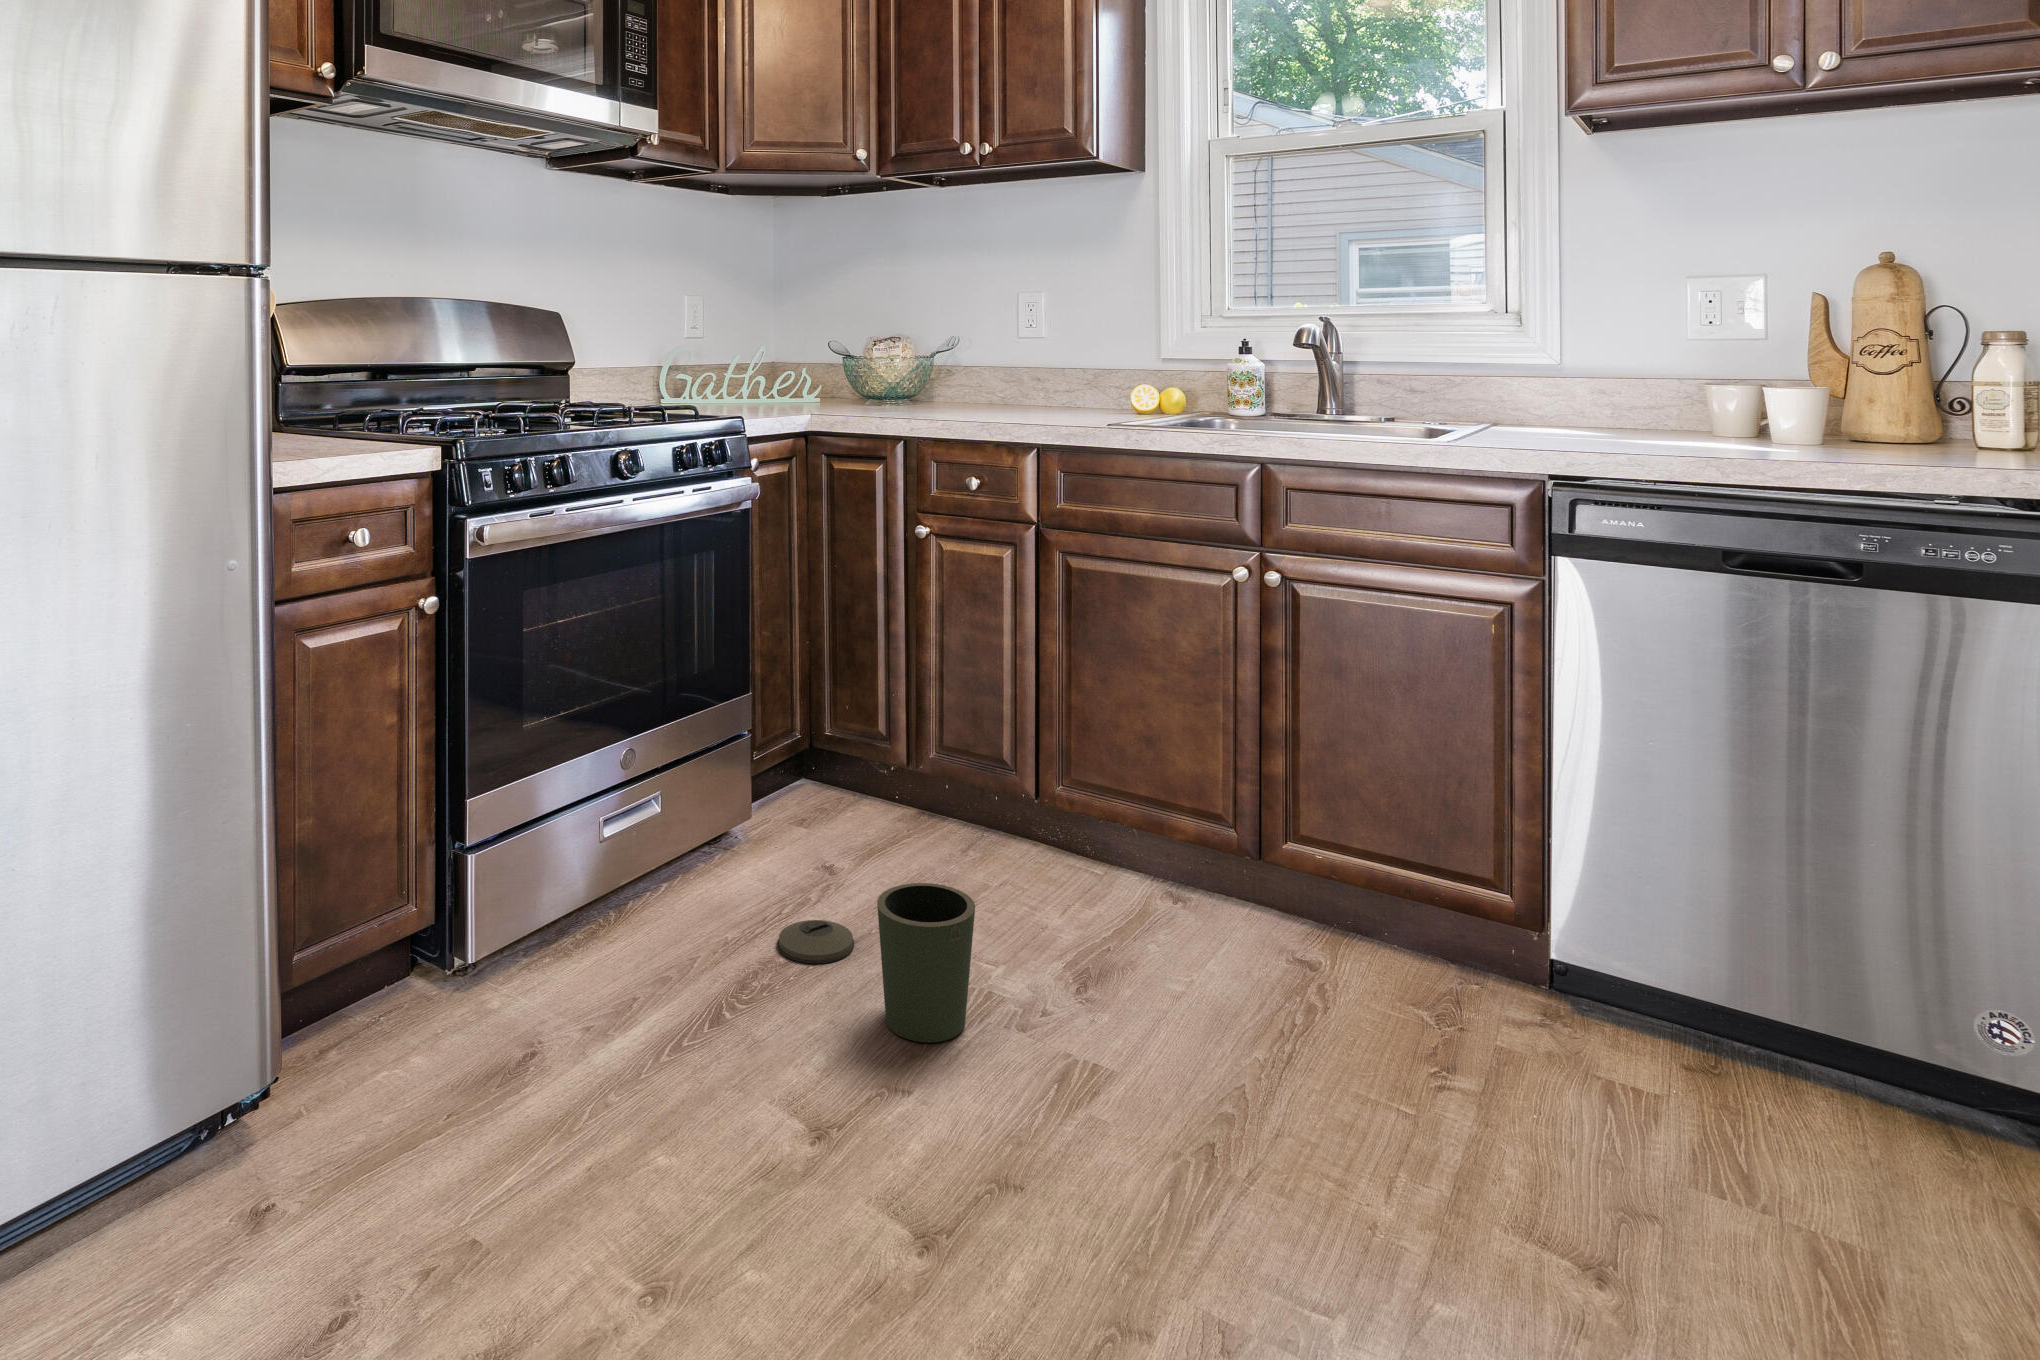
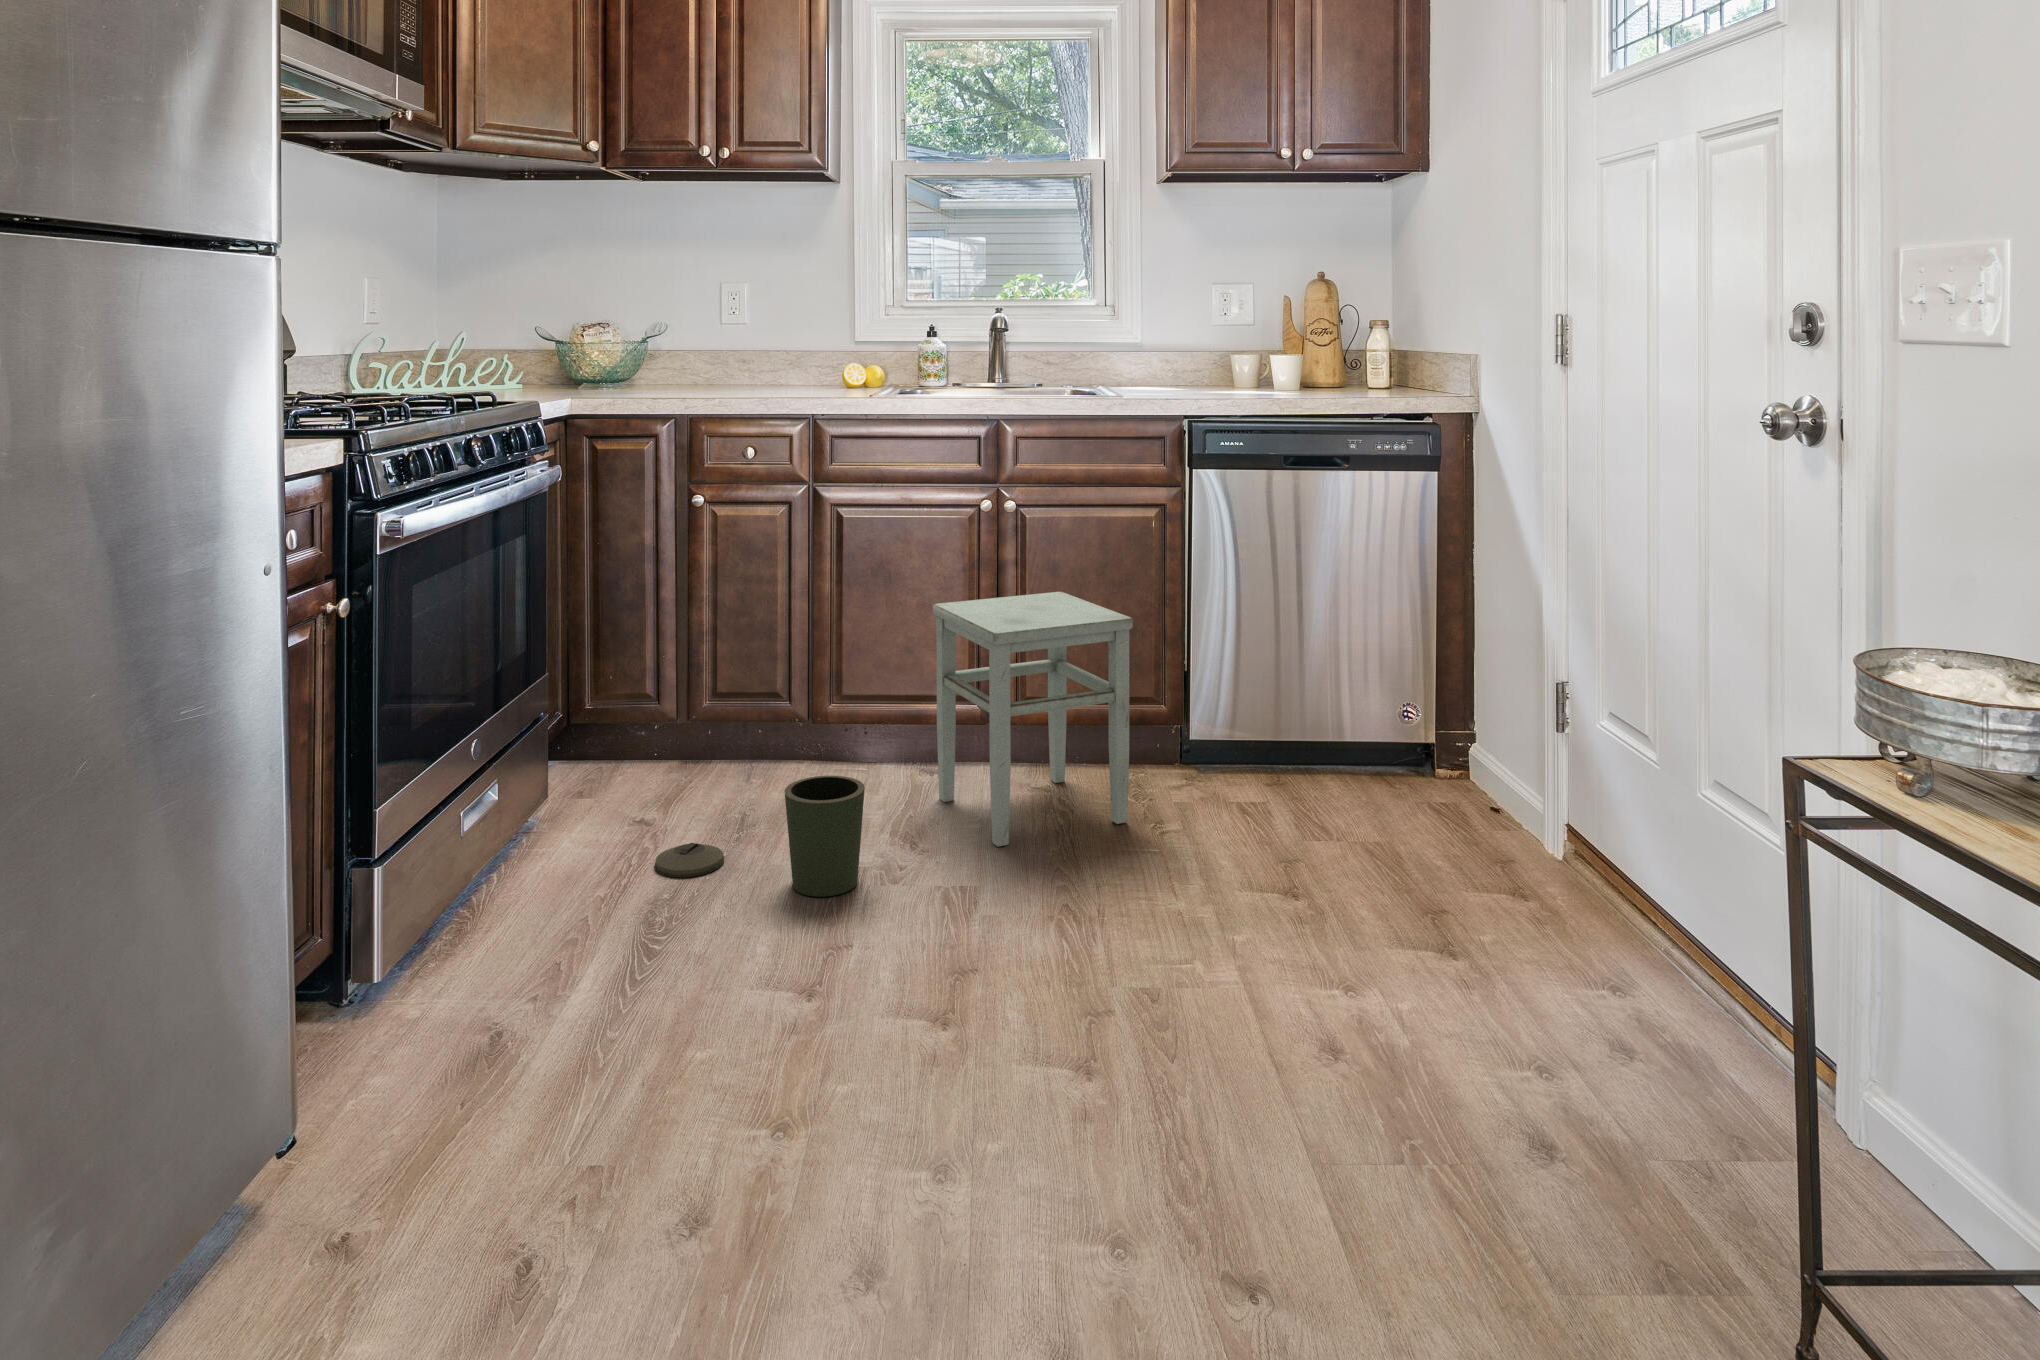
stool: none [1151,693,1403,1065] -> present [933,592,1133,847]

